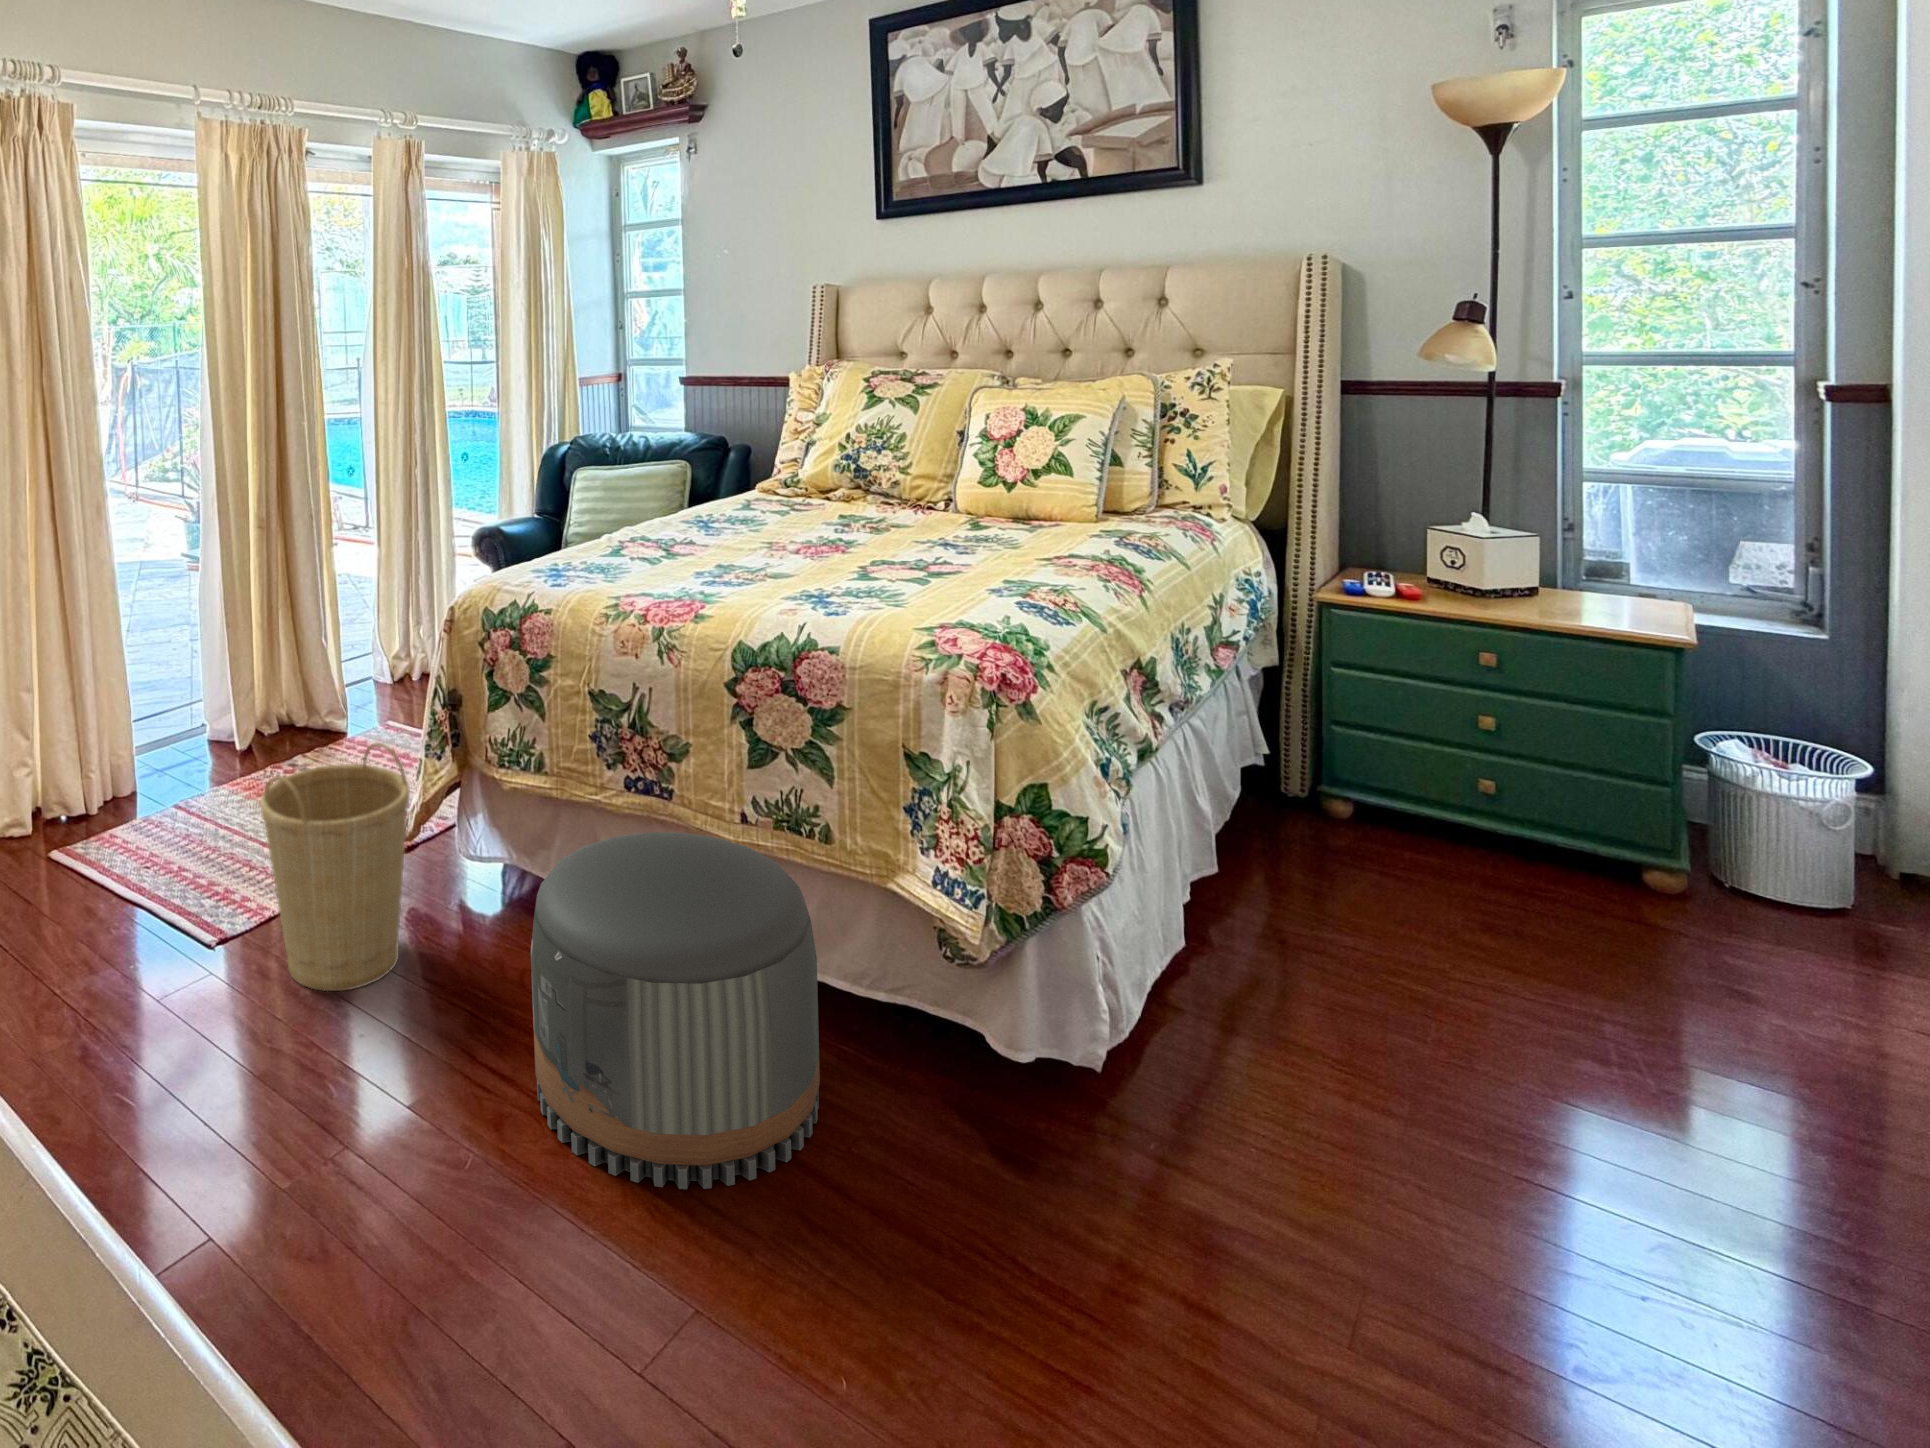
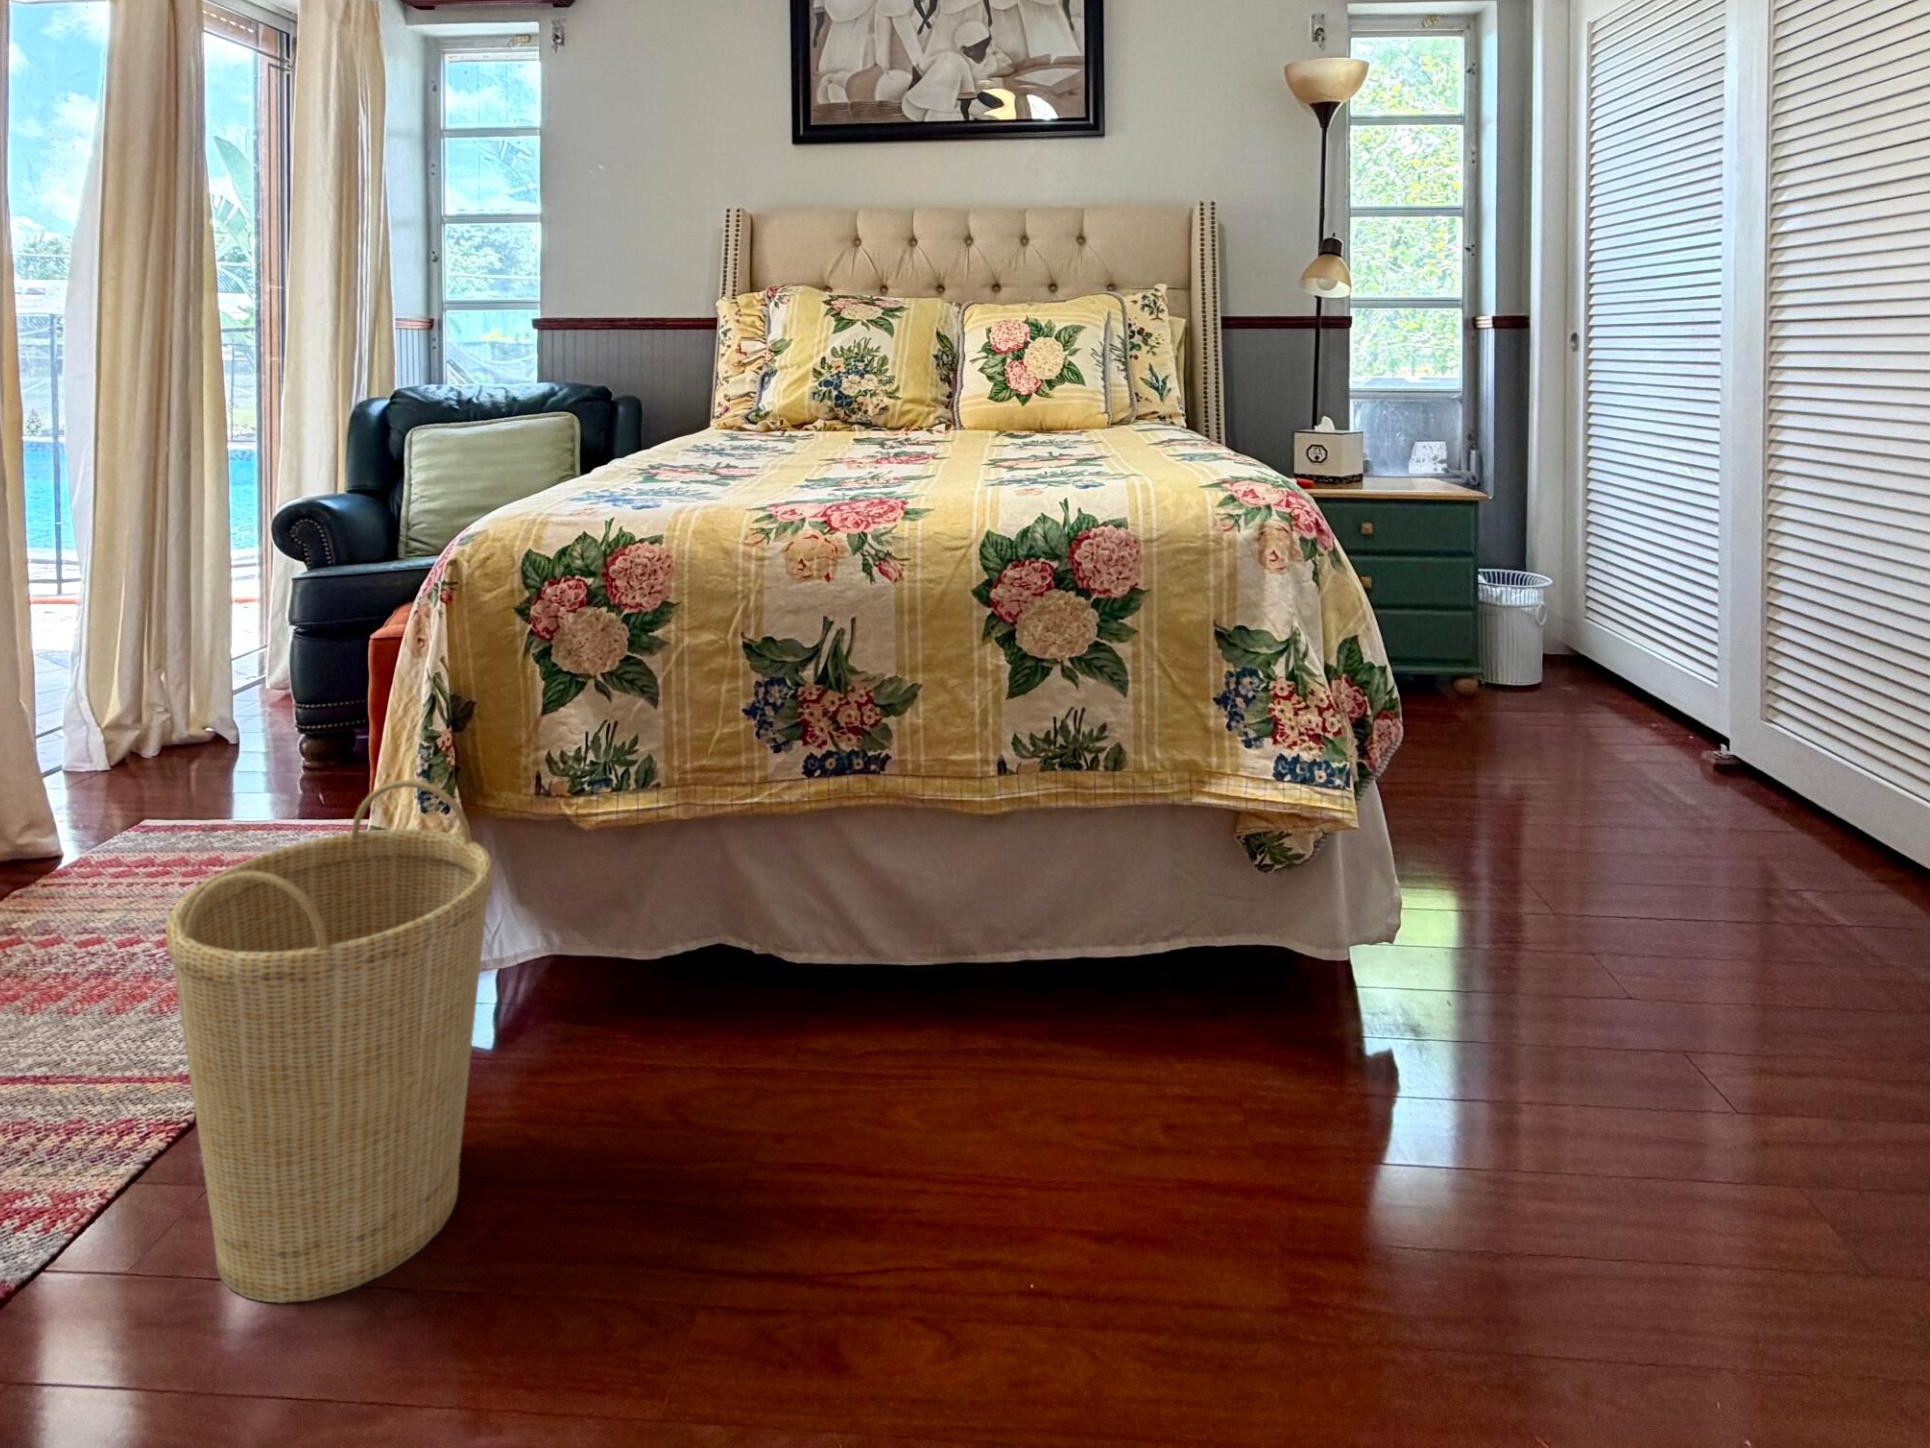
pouf: present [531,832,820,1189] -> none [840,793,1279,1359]

